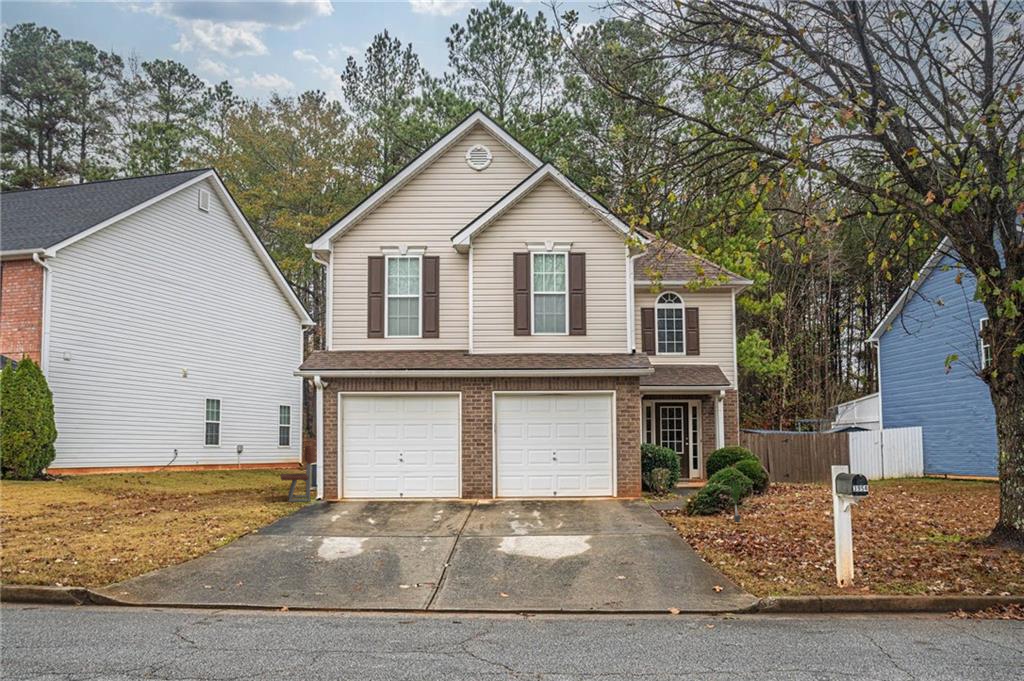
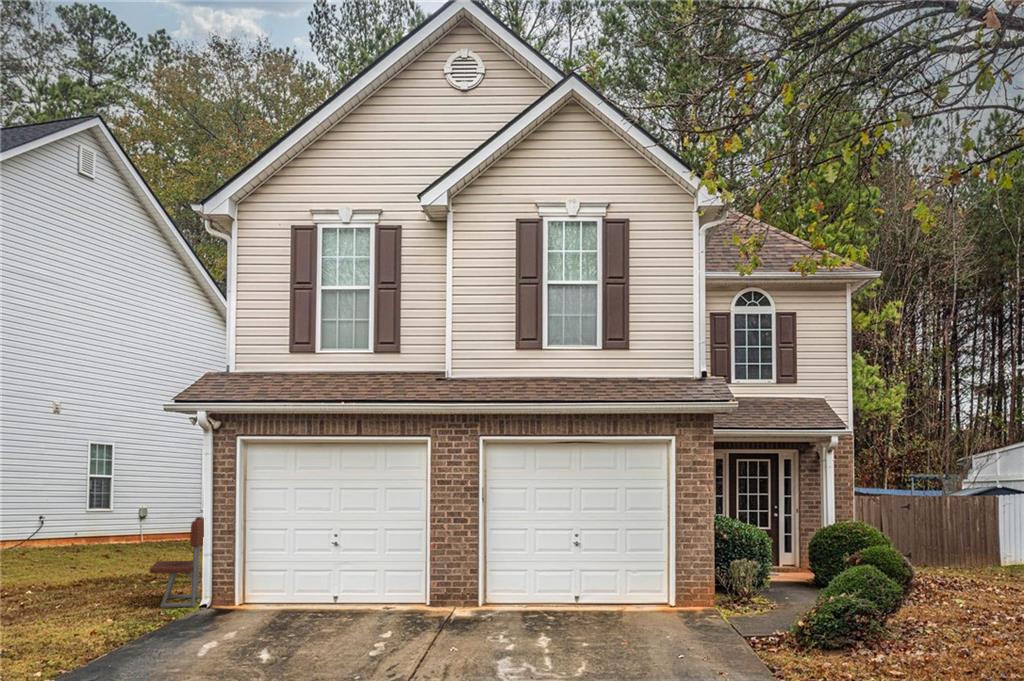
potted plant: present [731,486,741,522] -> none [857,587,905,661]

